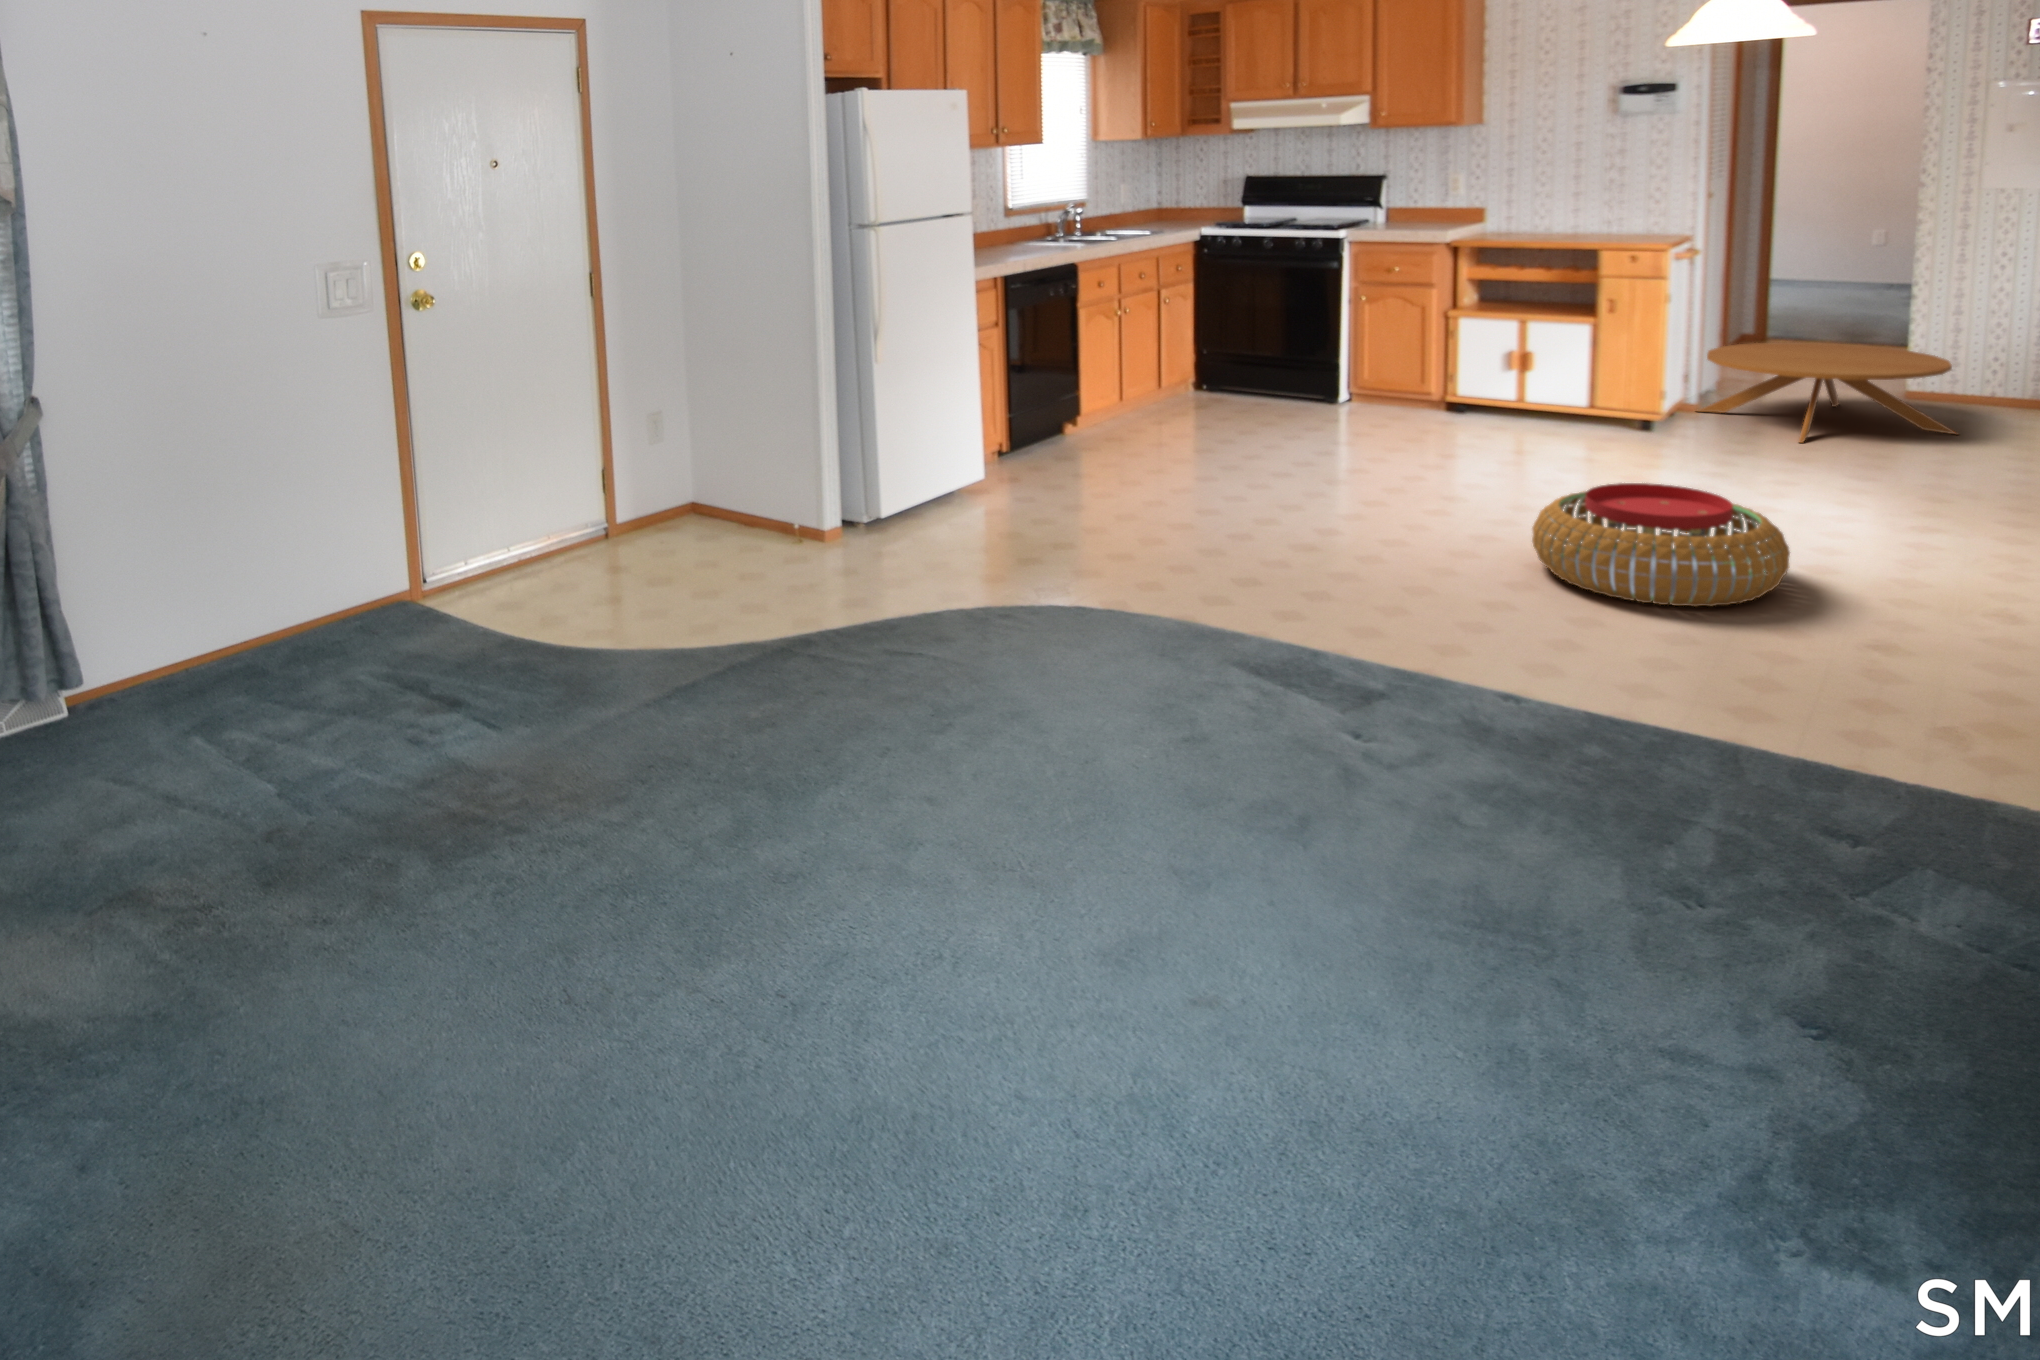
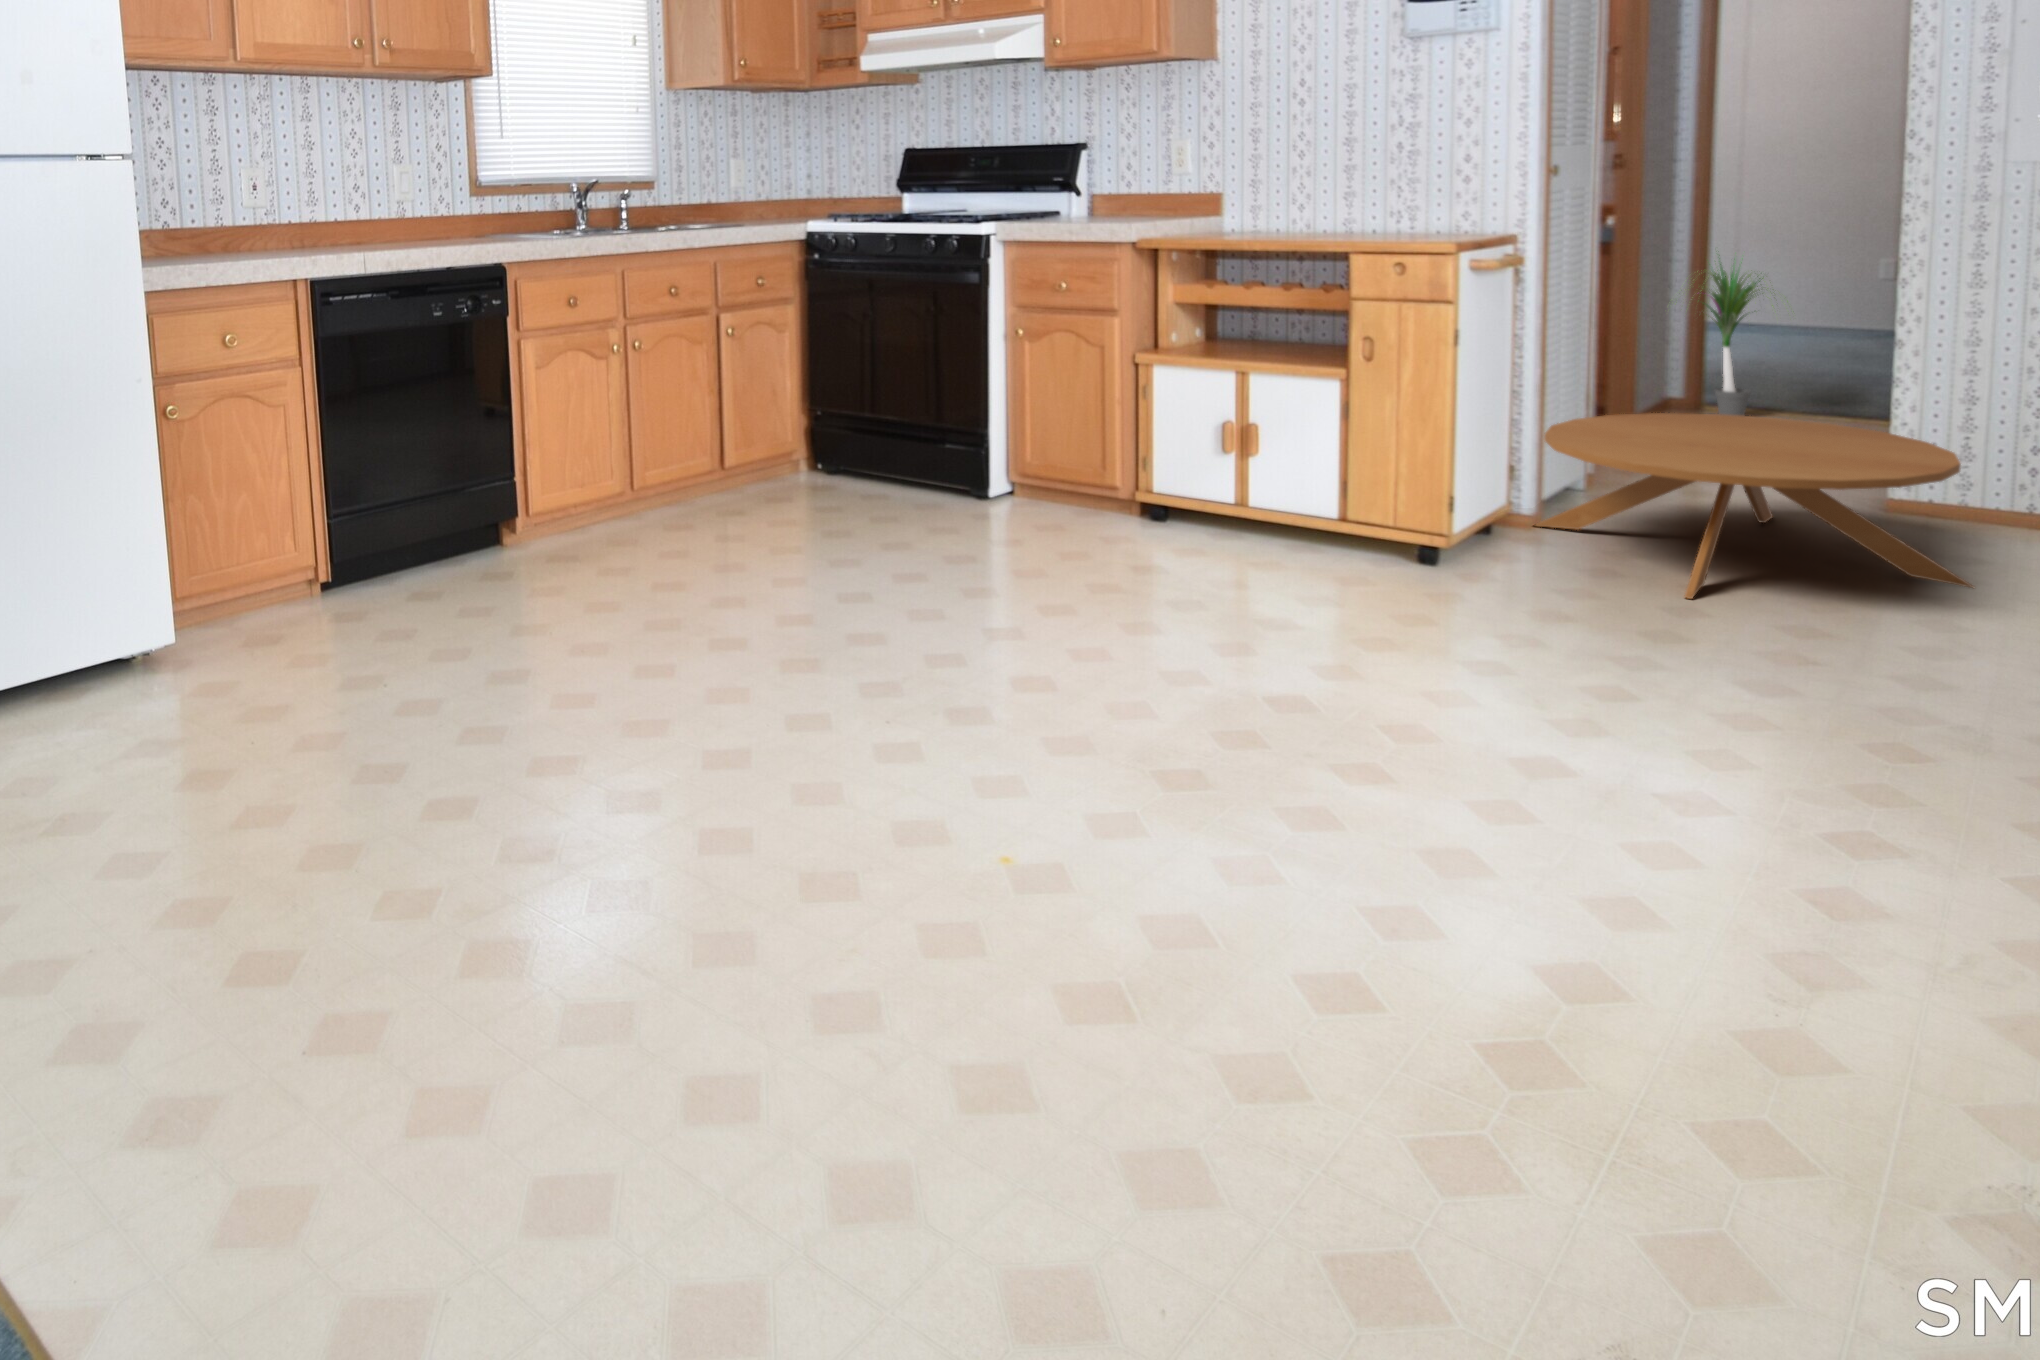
potted plant: none [1751,230,1845,348] -> present [1688,255,1788,416]
pouf: present [1532,483,1790,606] -> none [919,768,1523,1209]

